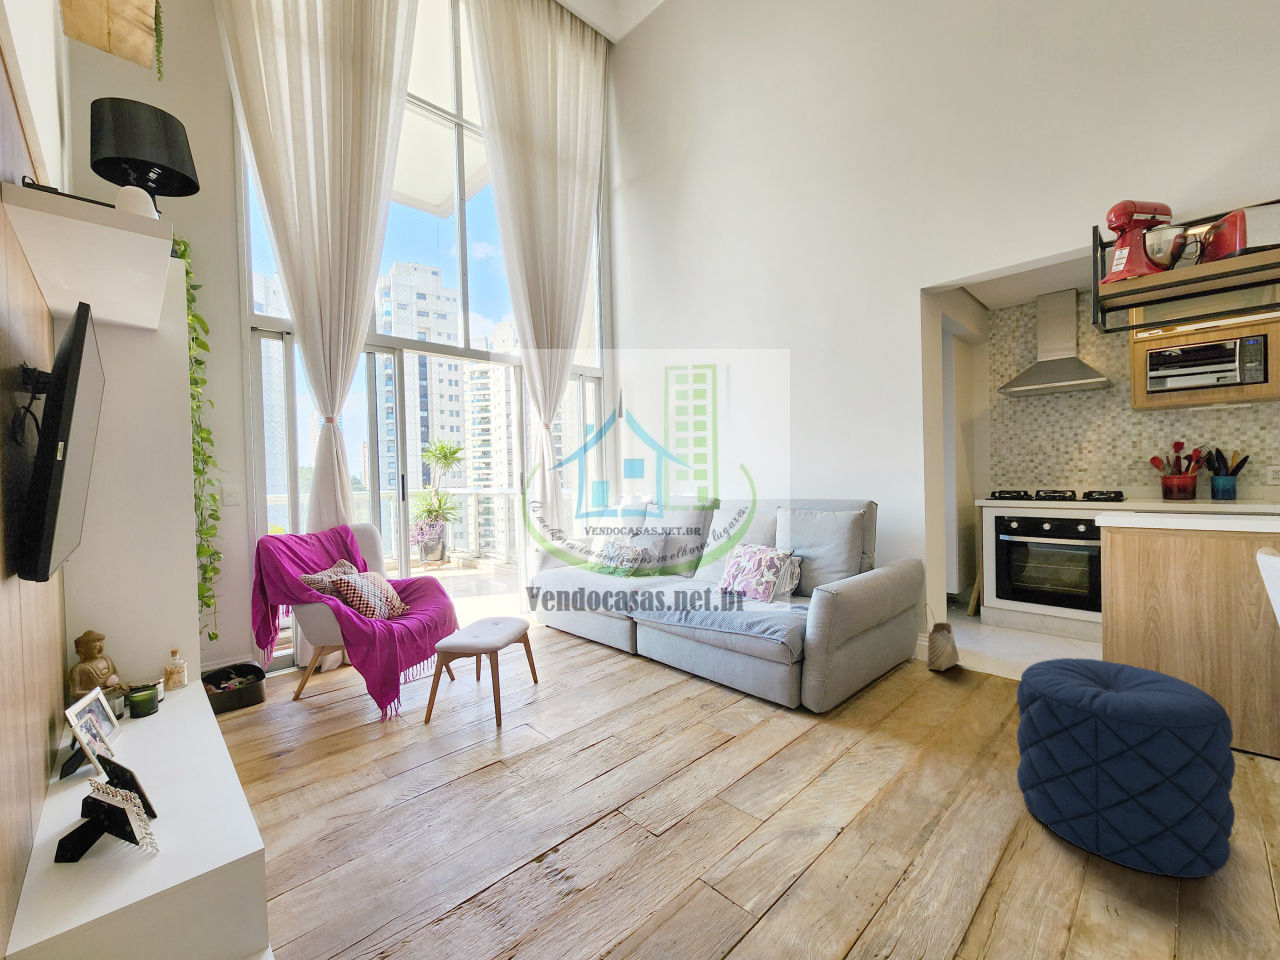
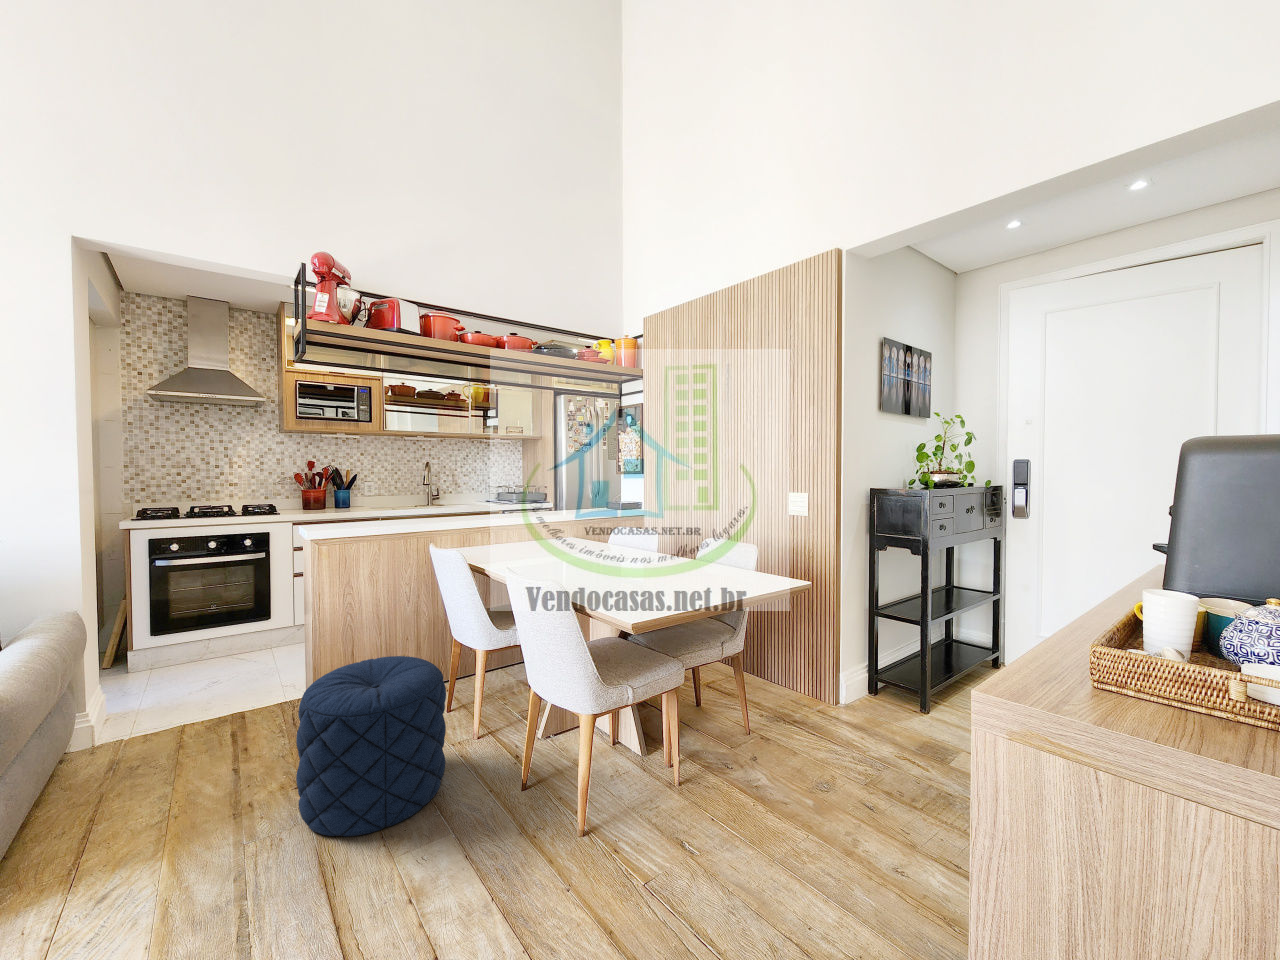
woven basket: present [926,604,959,671] -> none [86,664,138,759]

